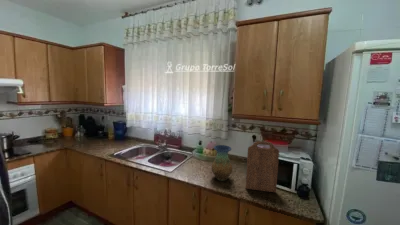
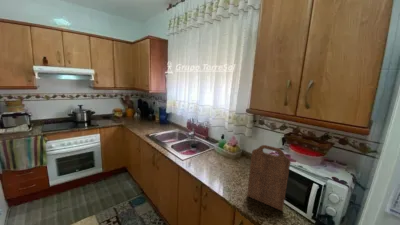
vase: present [212,145,232,181] -> none [218,142,241,181]

